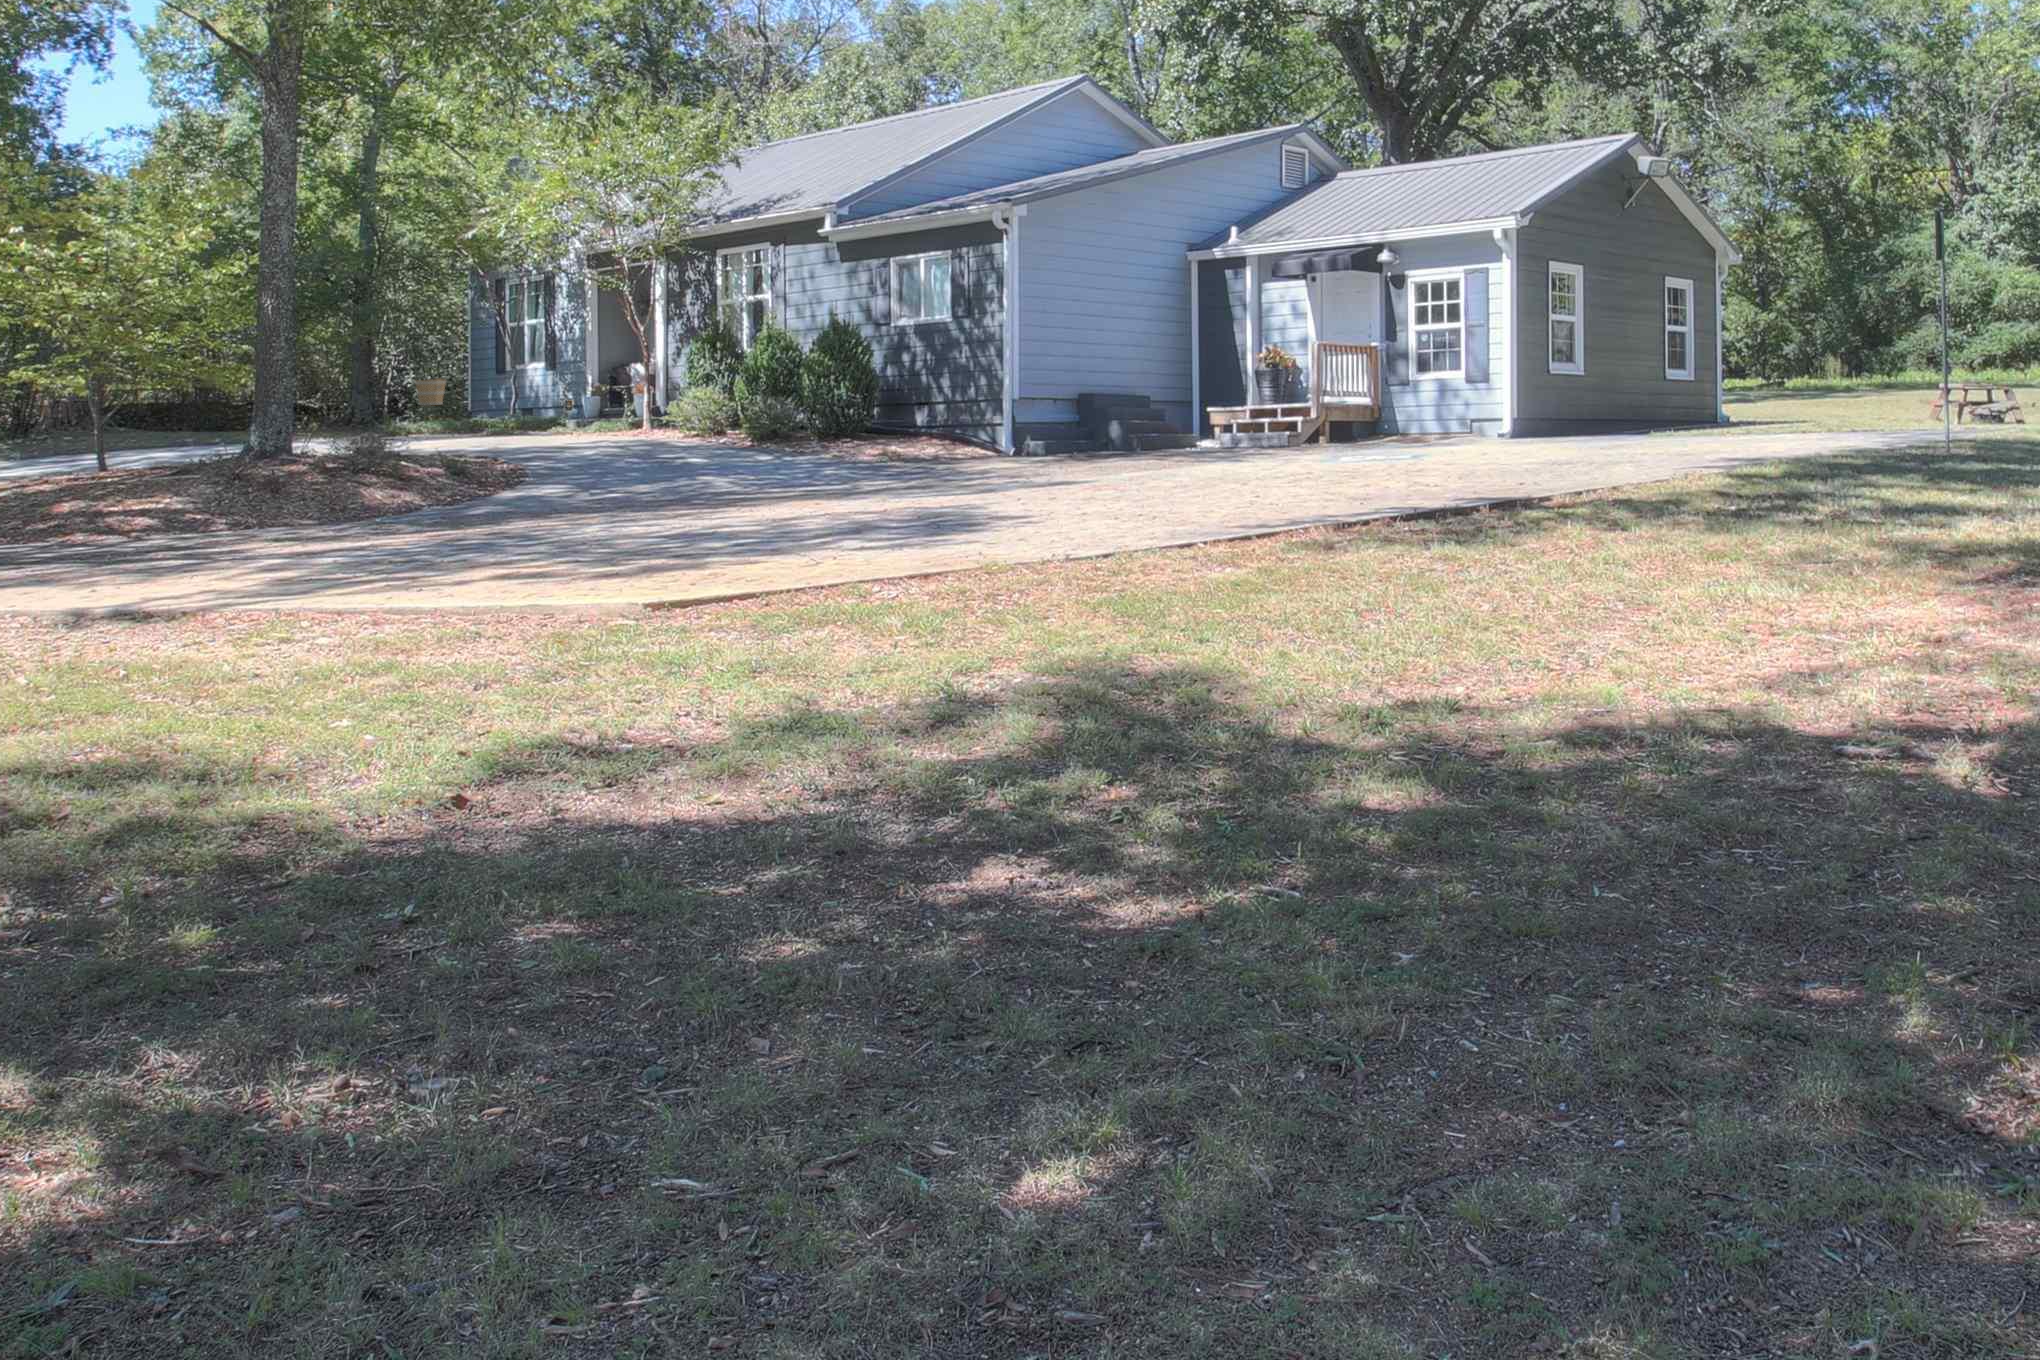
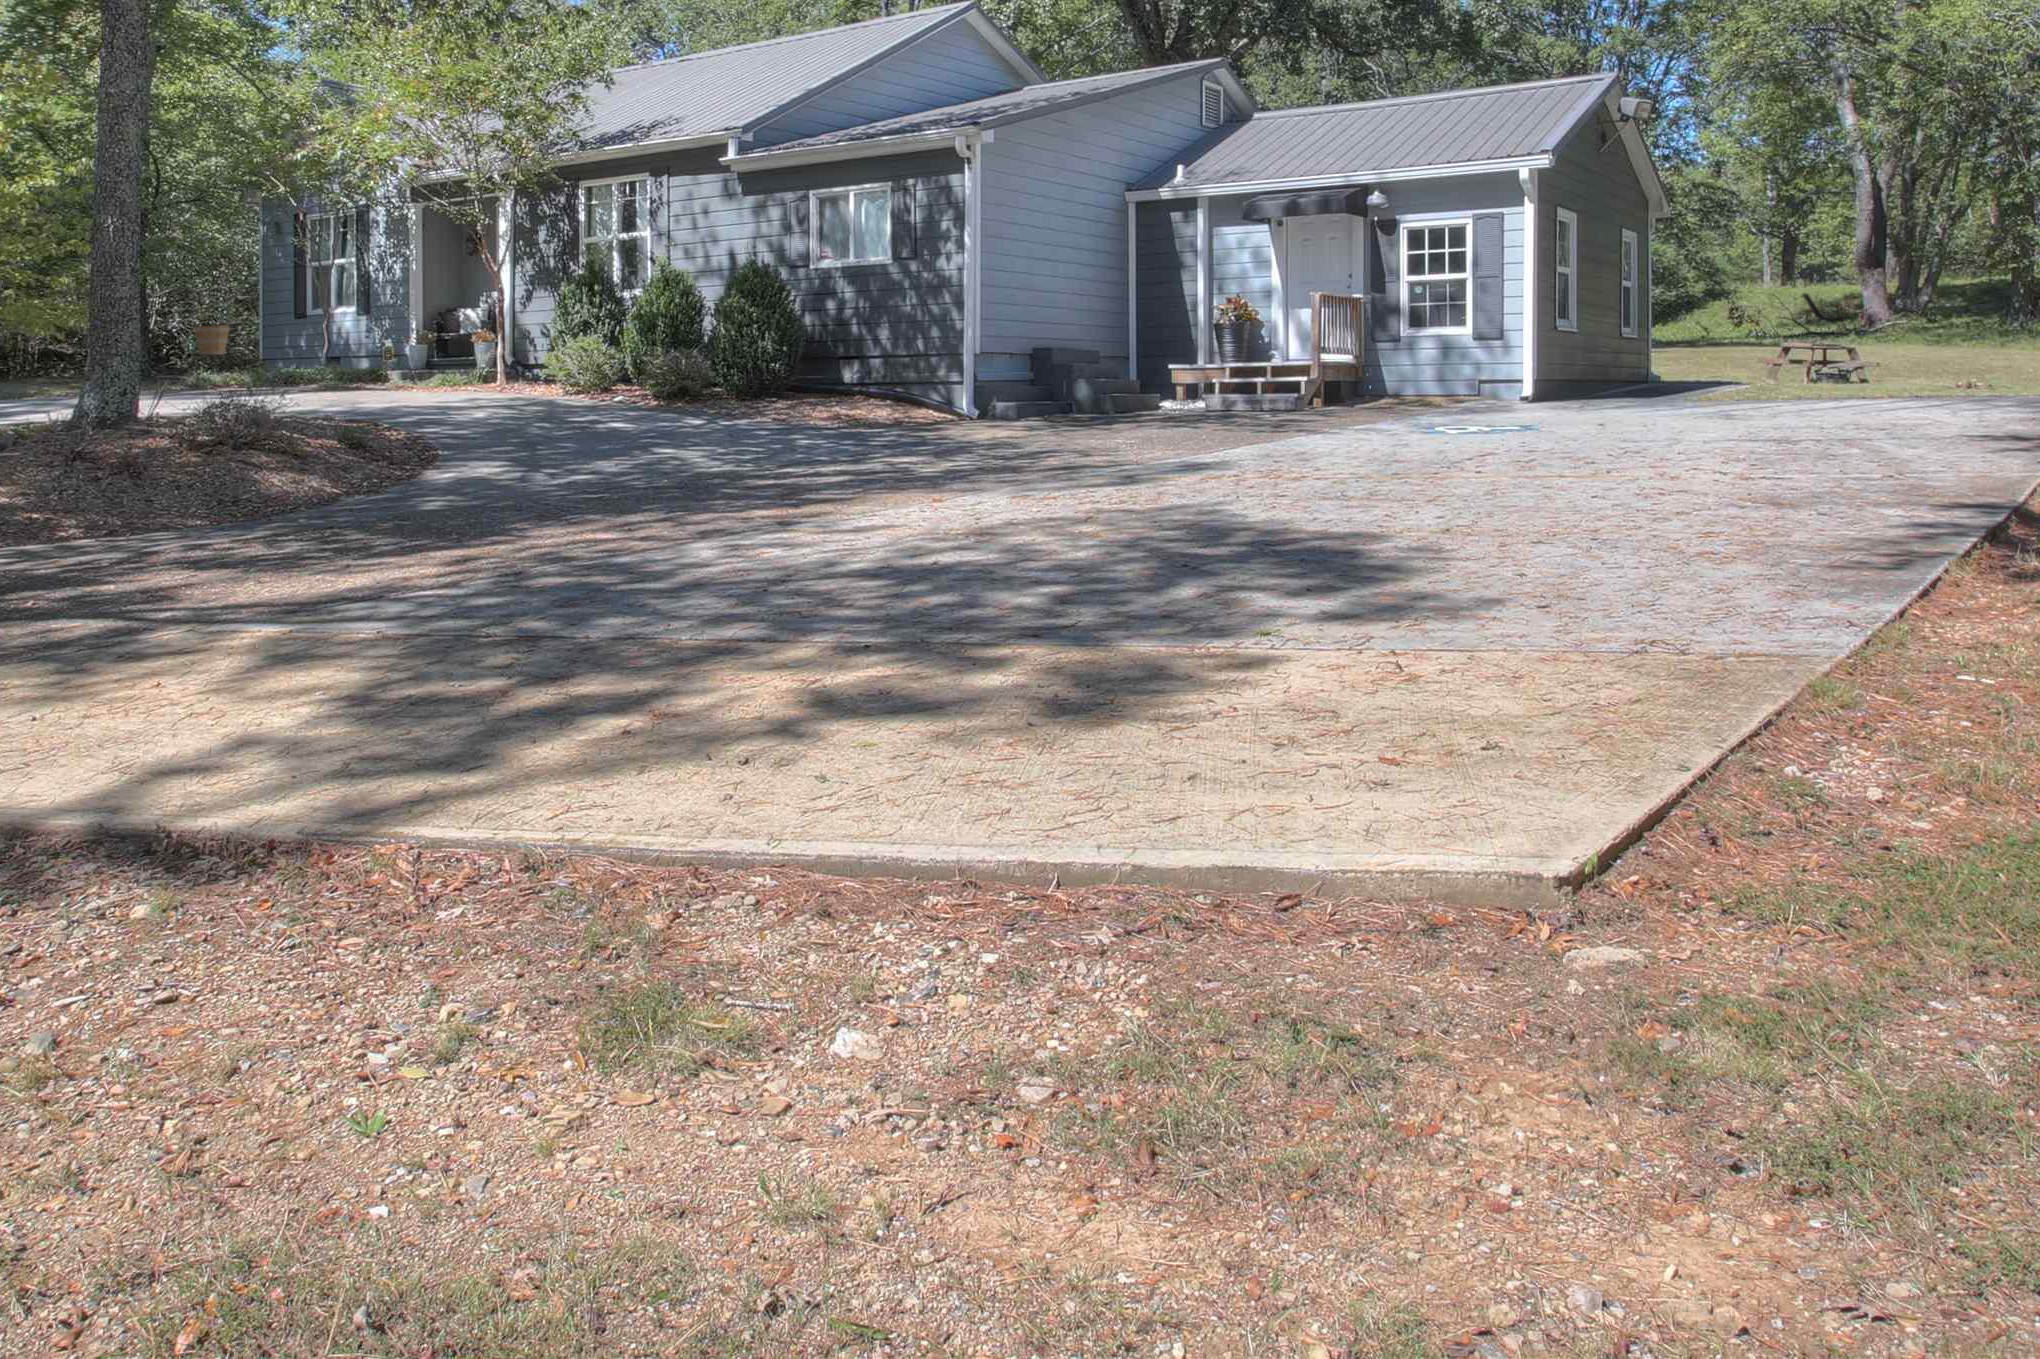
lounge chair: none [1968,330,2014,370] -> present [1803,294,1850,331]

